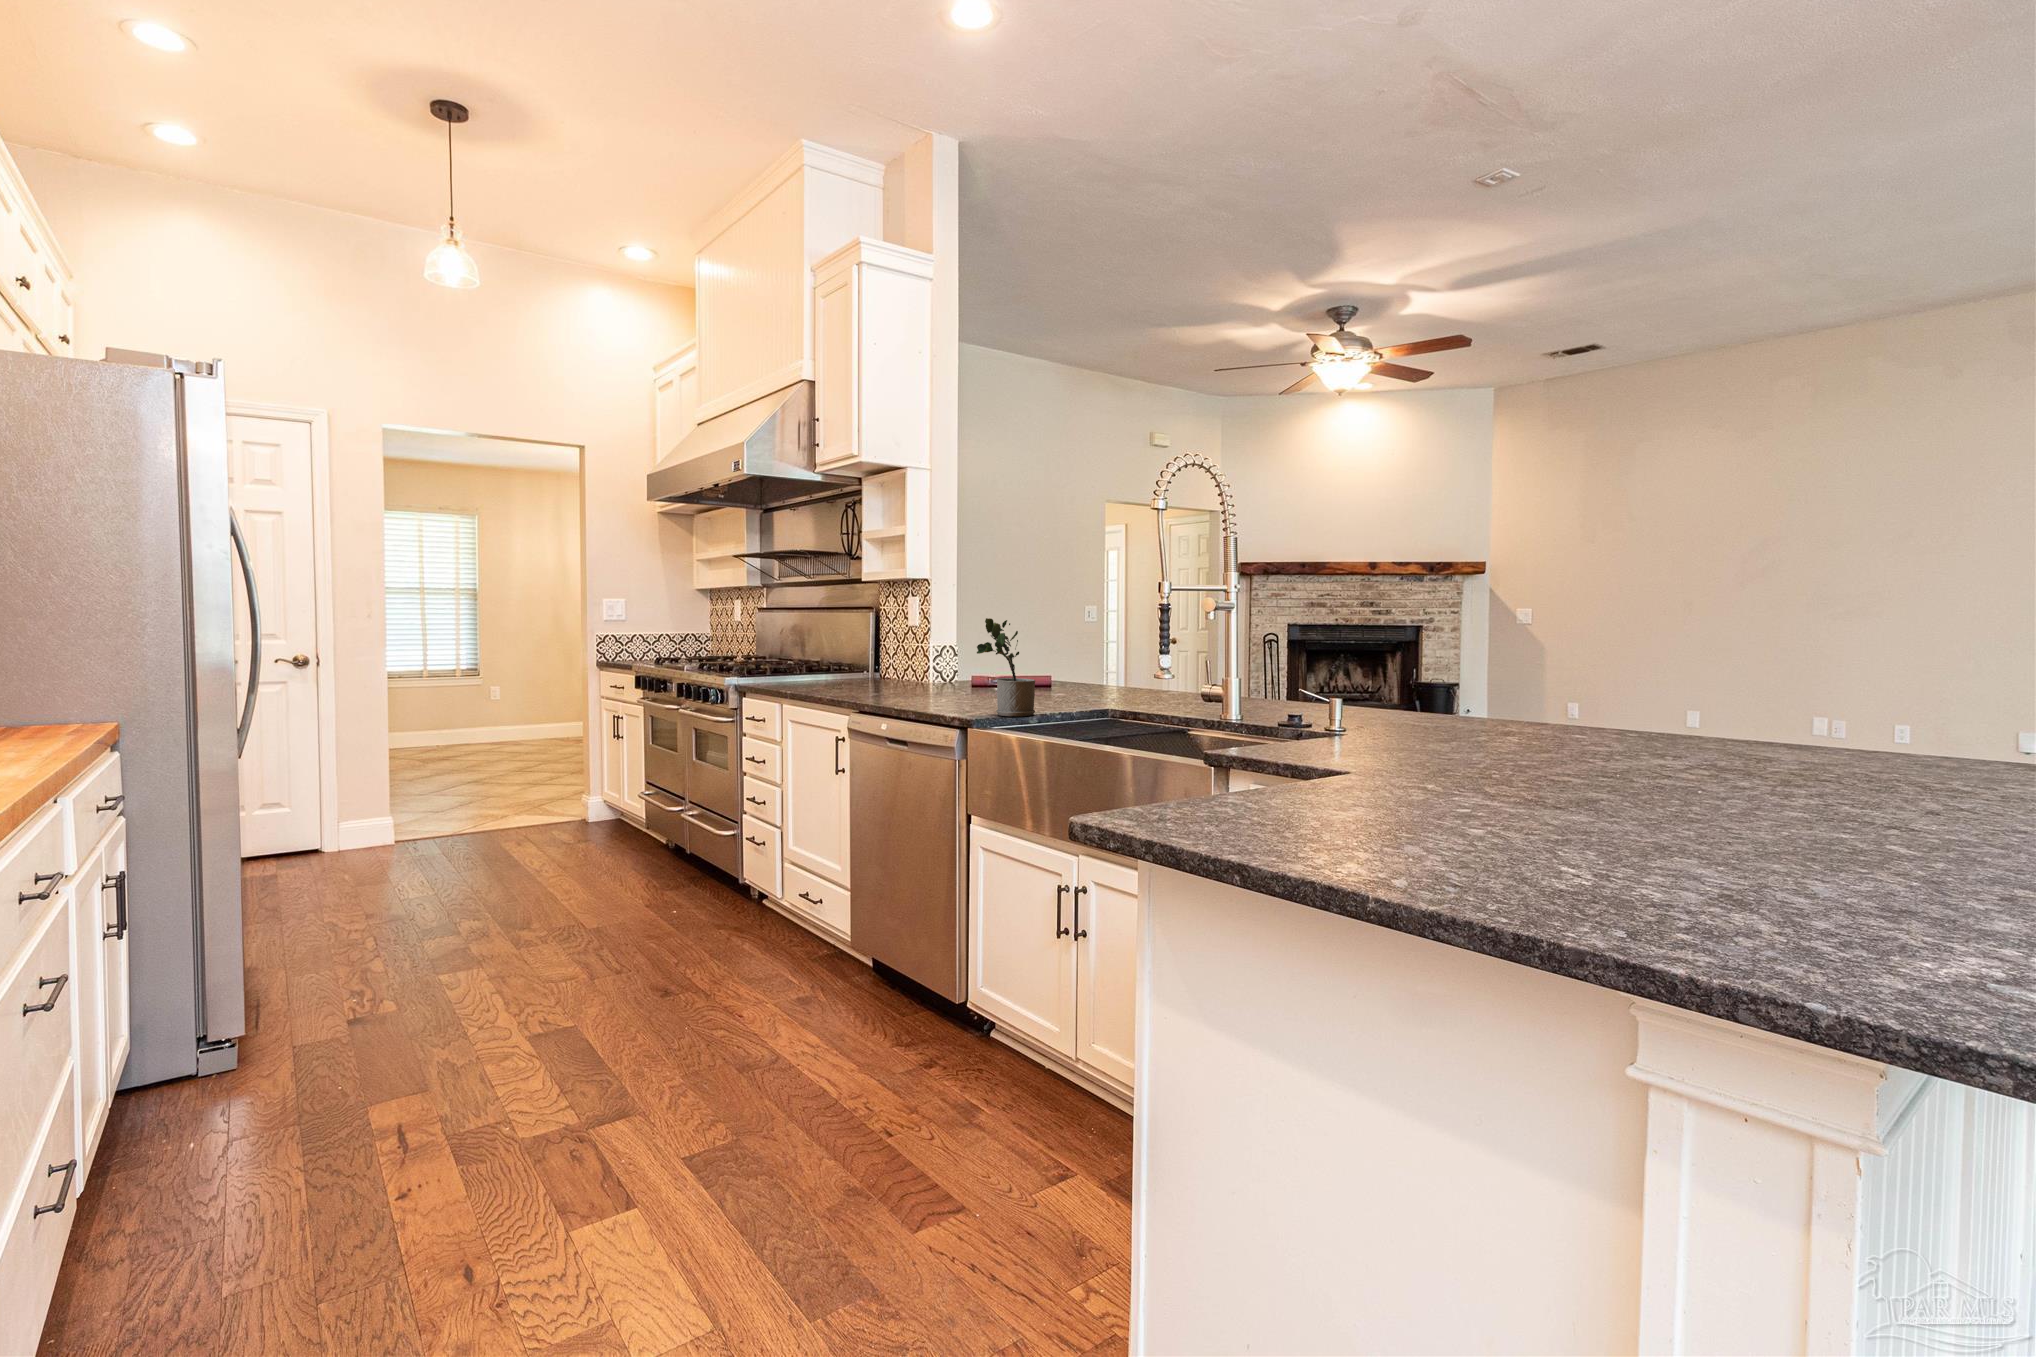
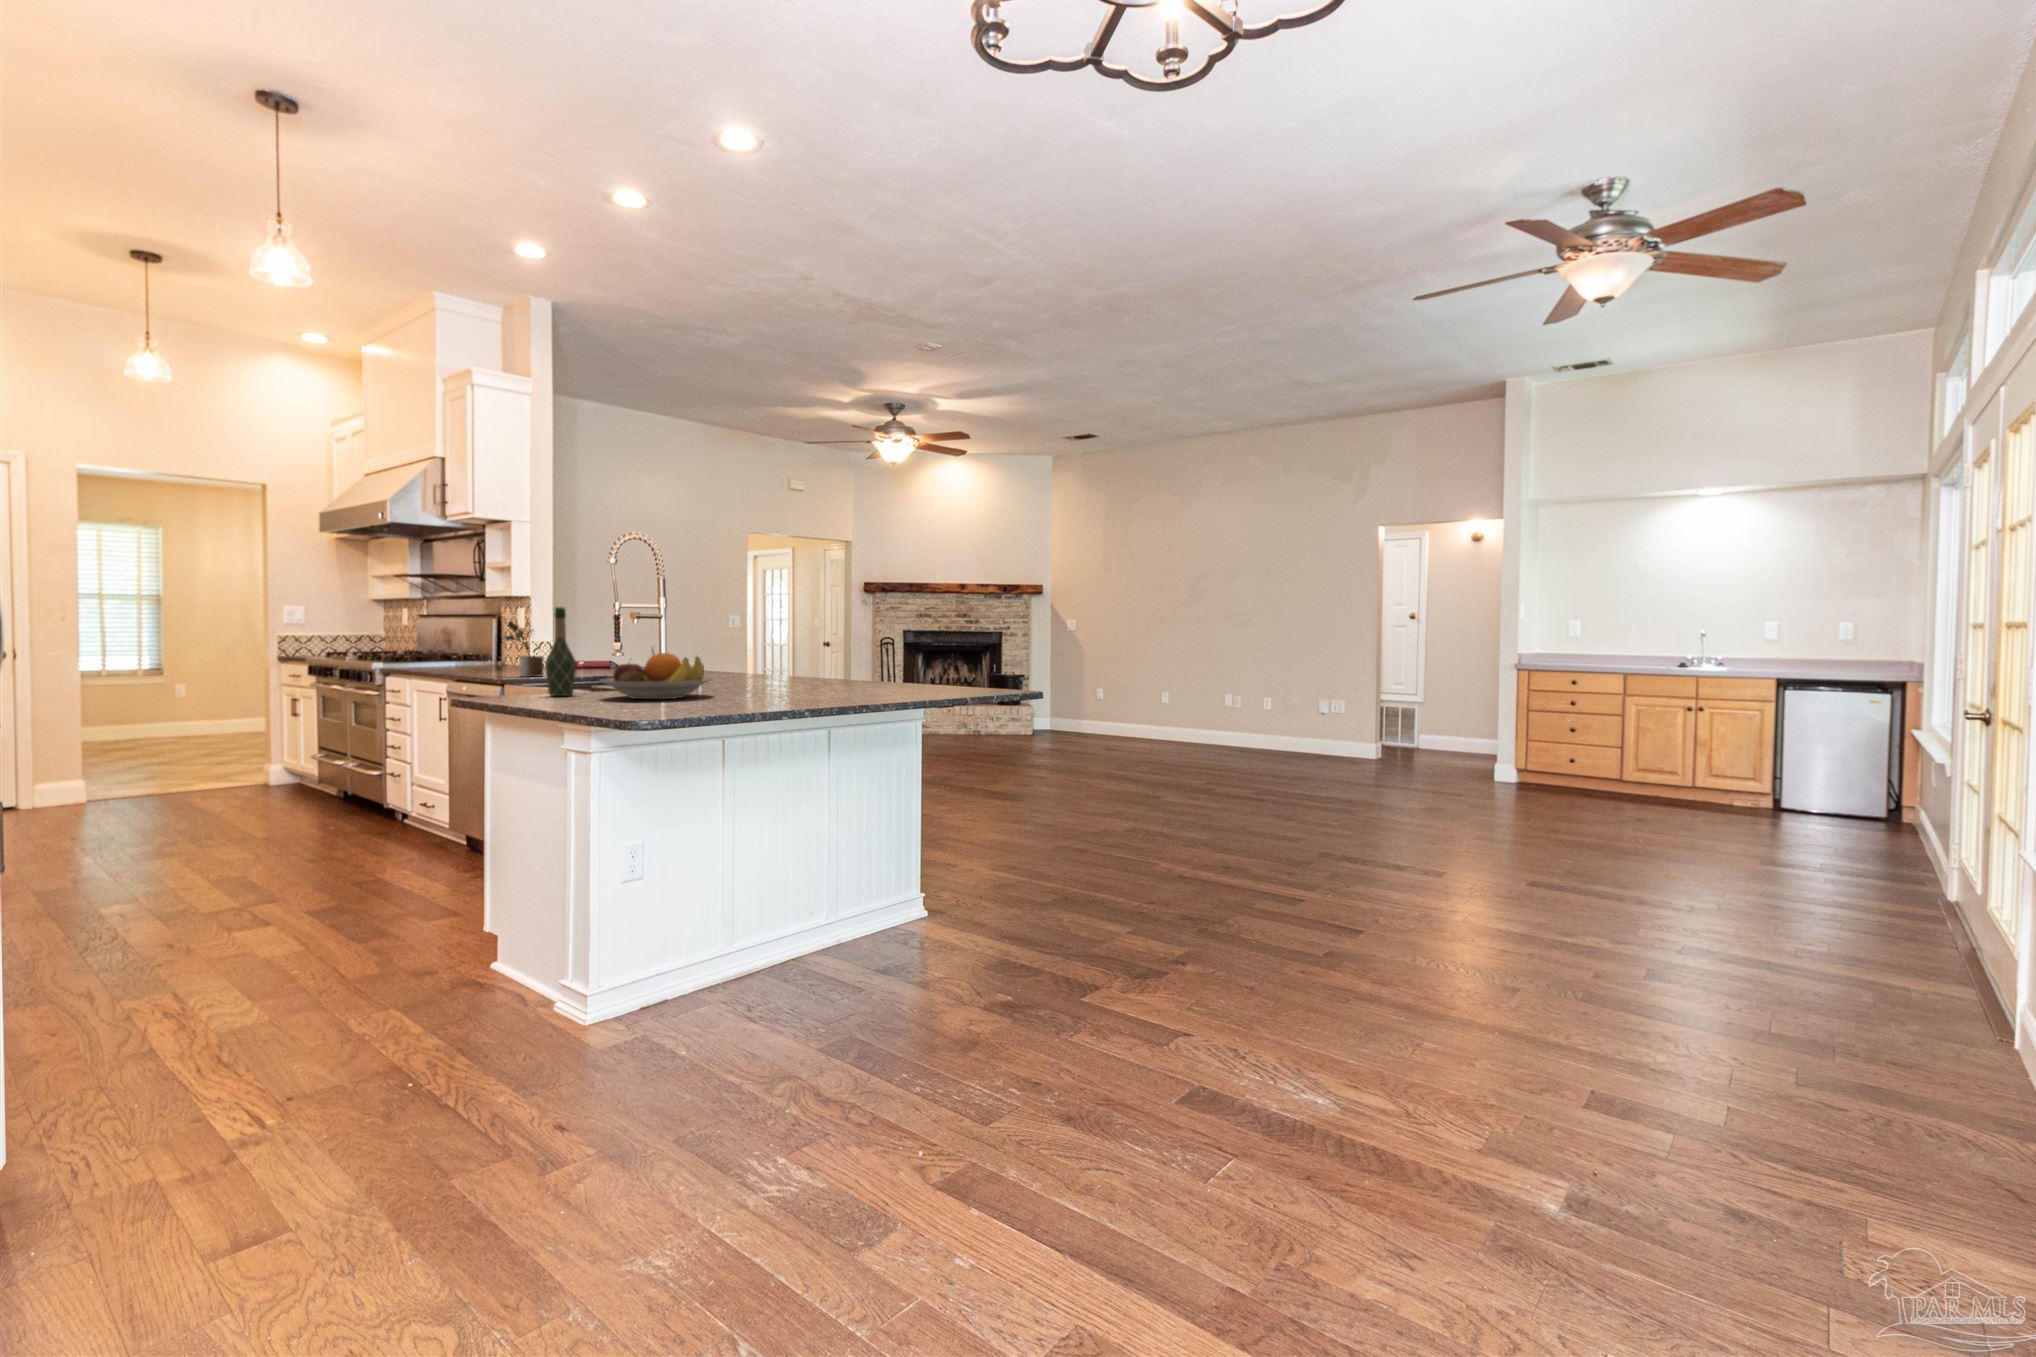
wine bottle: none [1284,586,1361,819] -> present [545,607,576,696]
fruit bowl: none [1482,714,1847,857] -> present [601,653,711,699]

